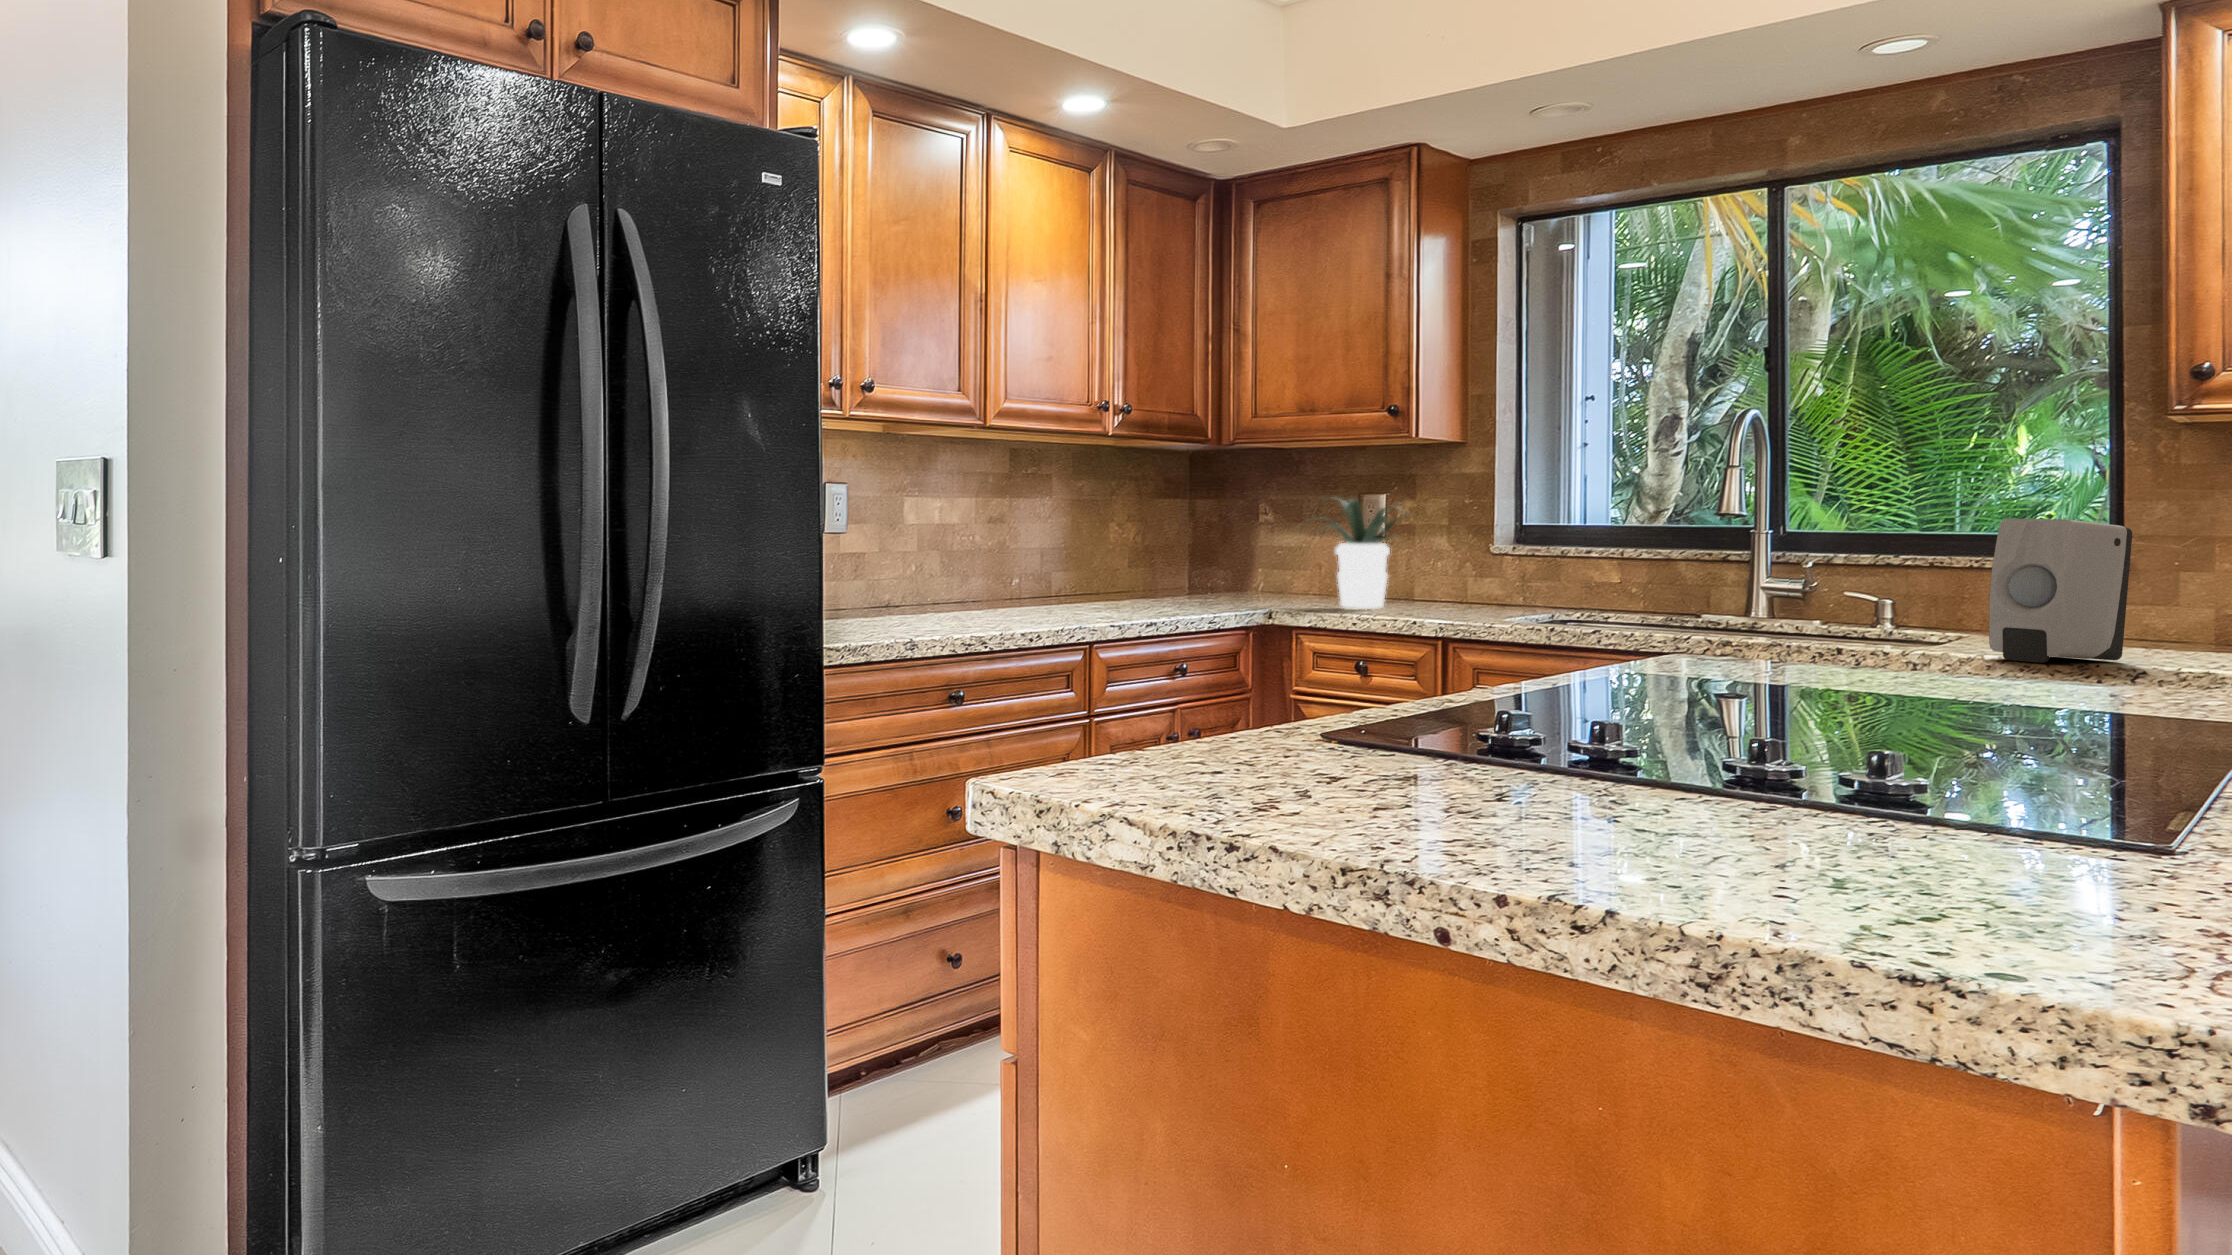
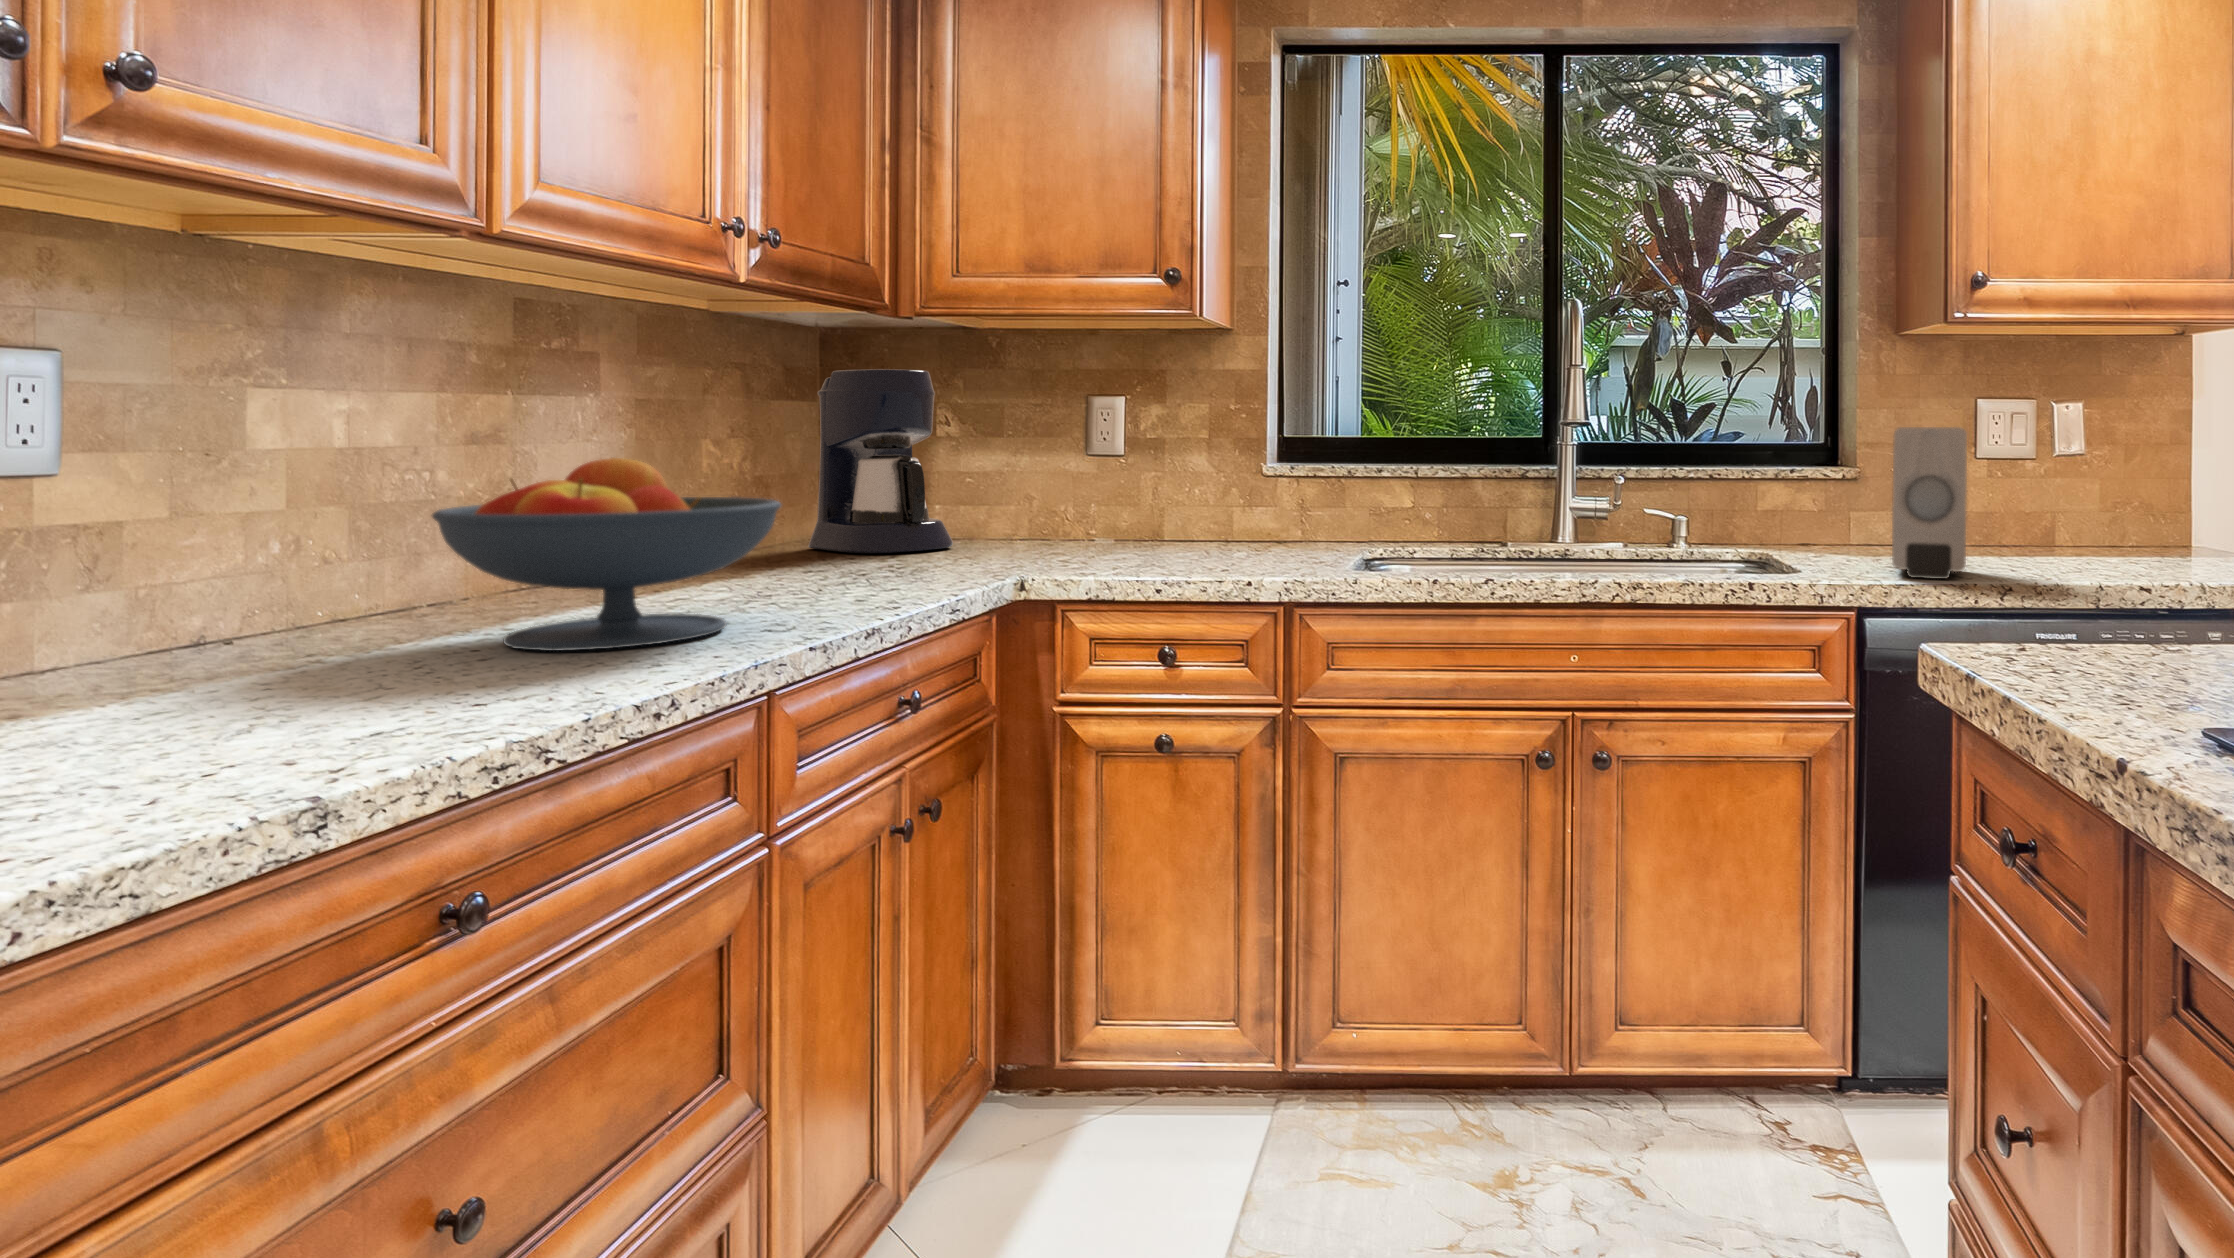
coffee maker: none [1177,478,1263,597] -> present [809,369,953,553]
potted plant: present [1319,498,1405,609] -> none [1047,401,1221,559]
fruit bowl: none [970,533,1106,620] -> present [432,457,781,651]

